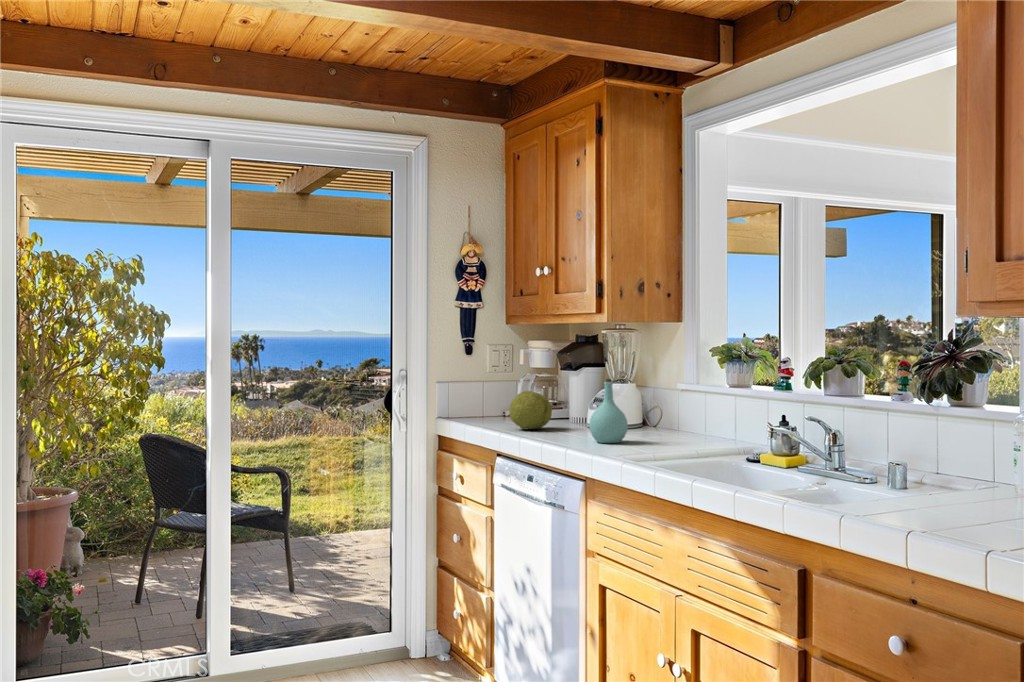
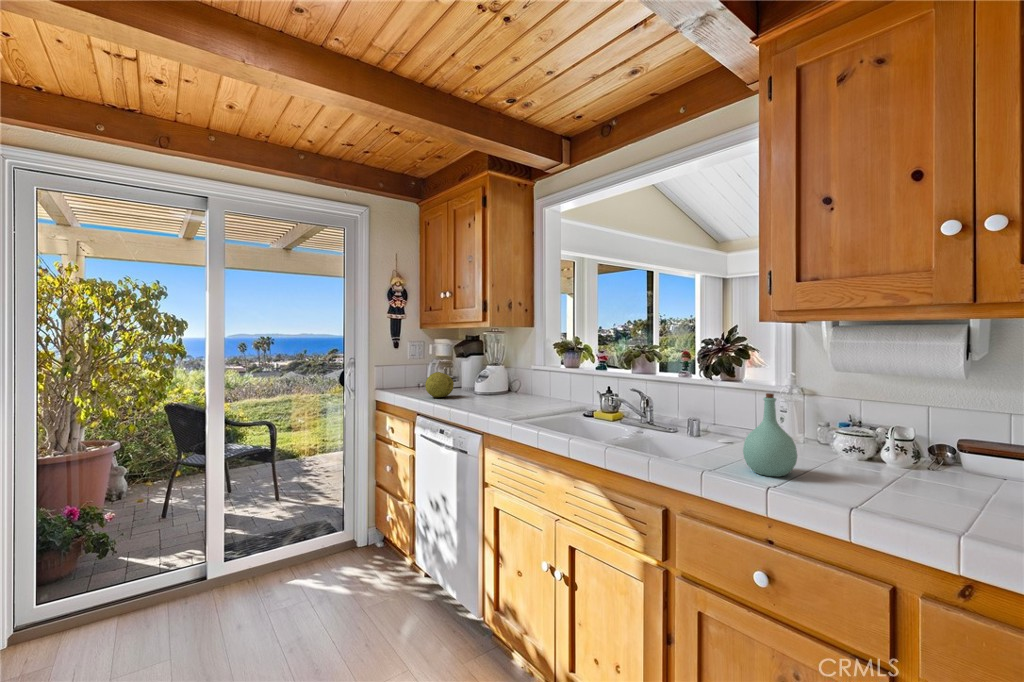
bottle: present [589,379,628,443] -> present [743,393,797,477]

